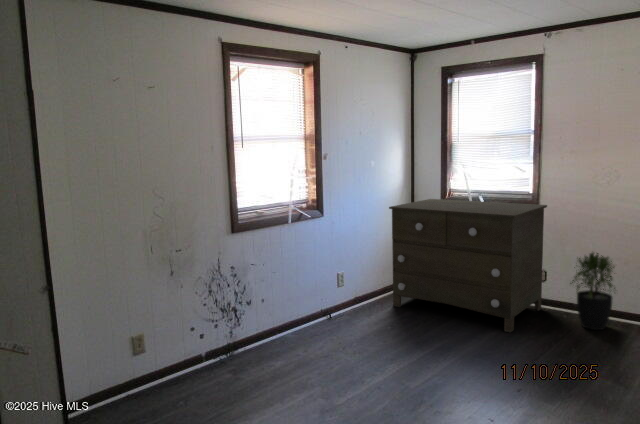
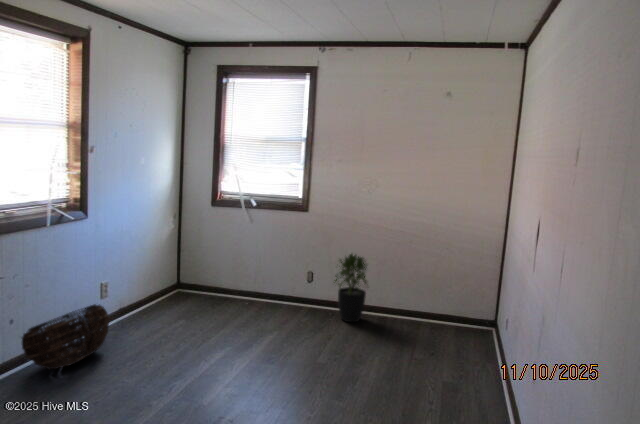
dresser: present [389,199,547,332] -> none [162,200,314,332]
basket: none [268,291,340,344] -> present [22,304,109,370]

